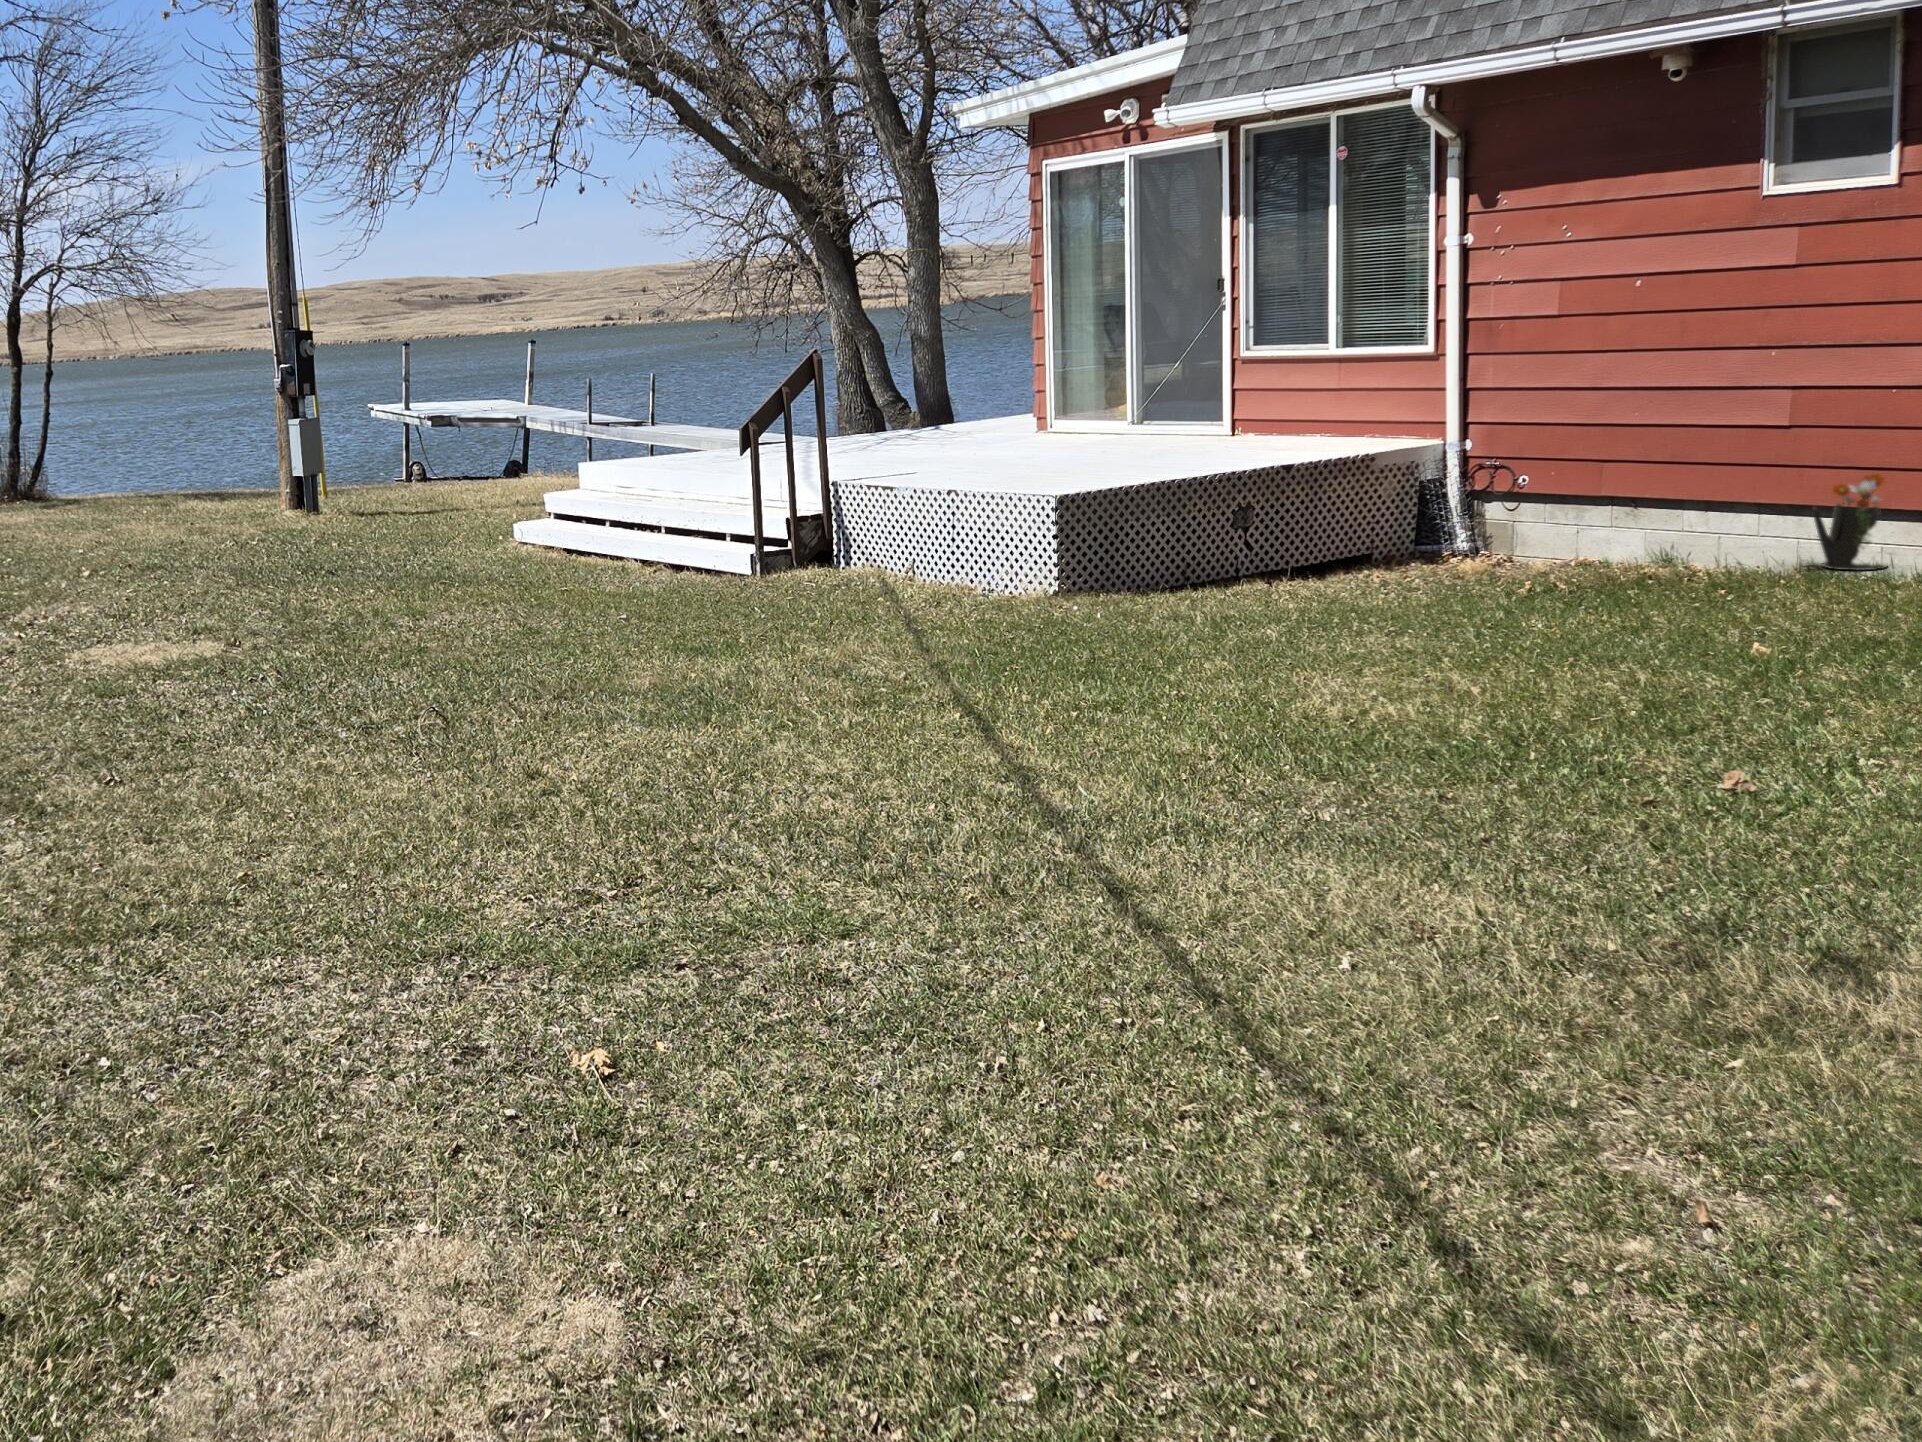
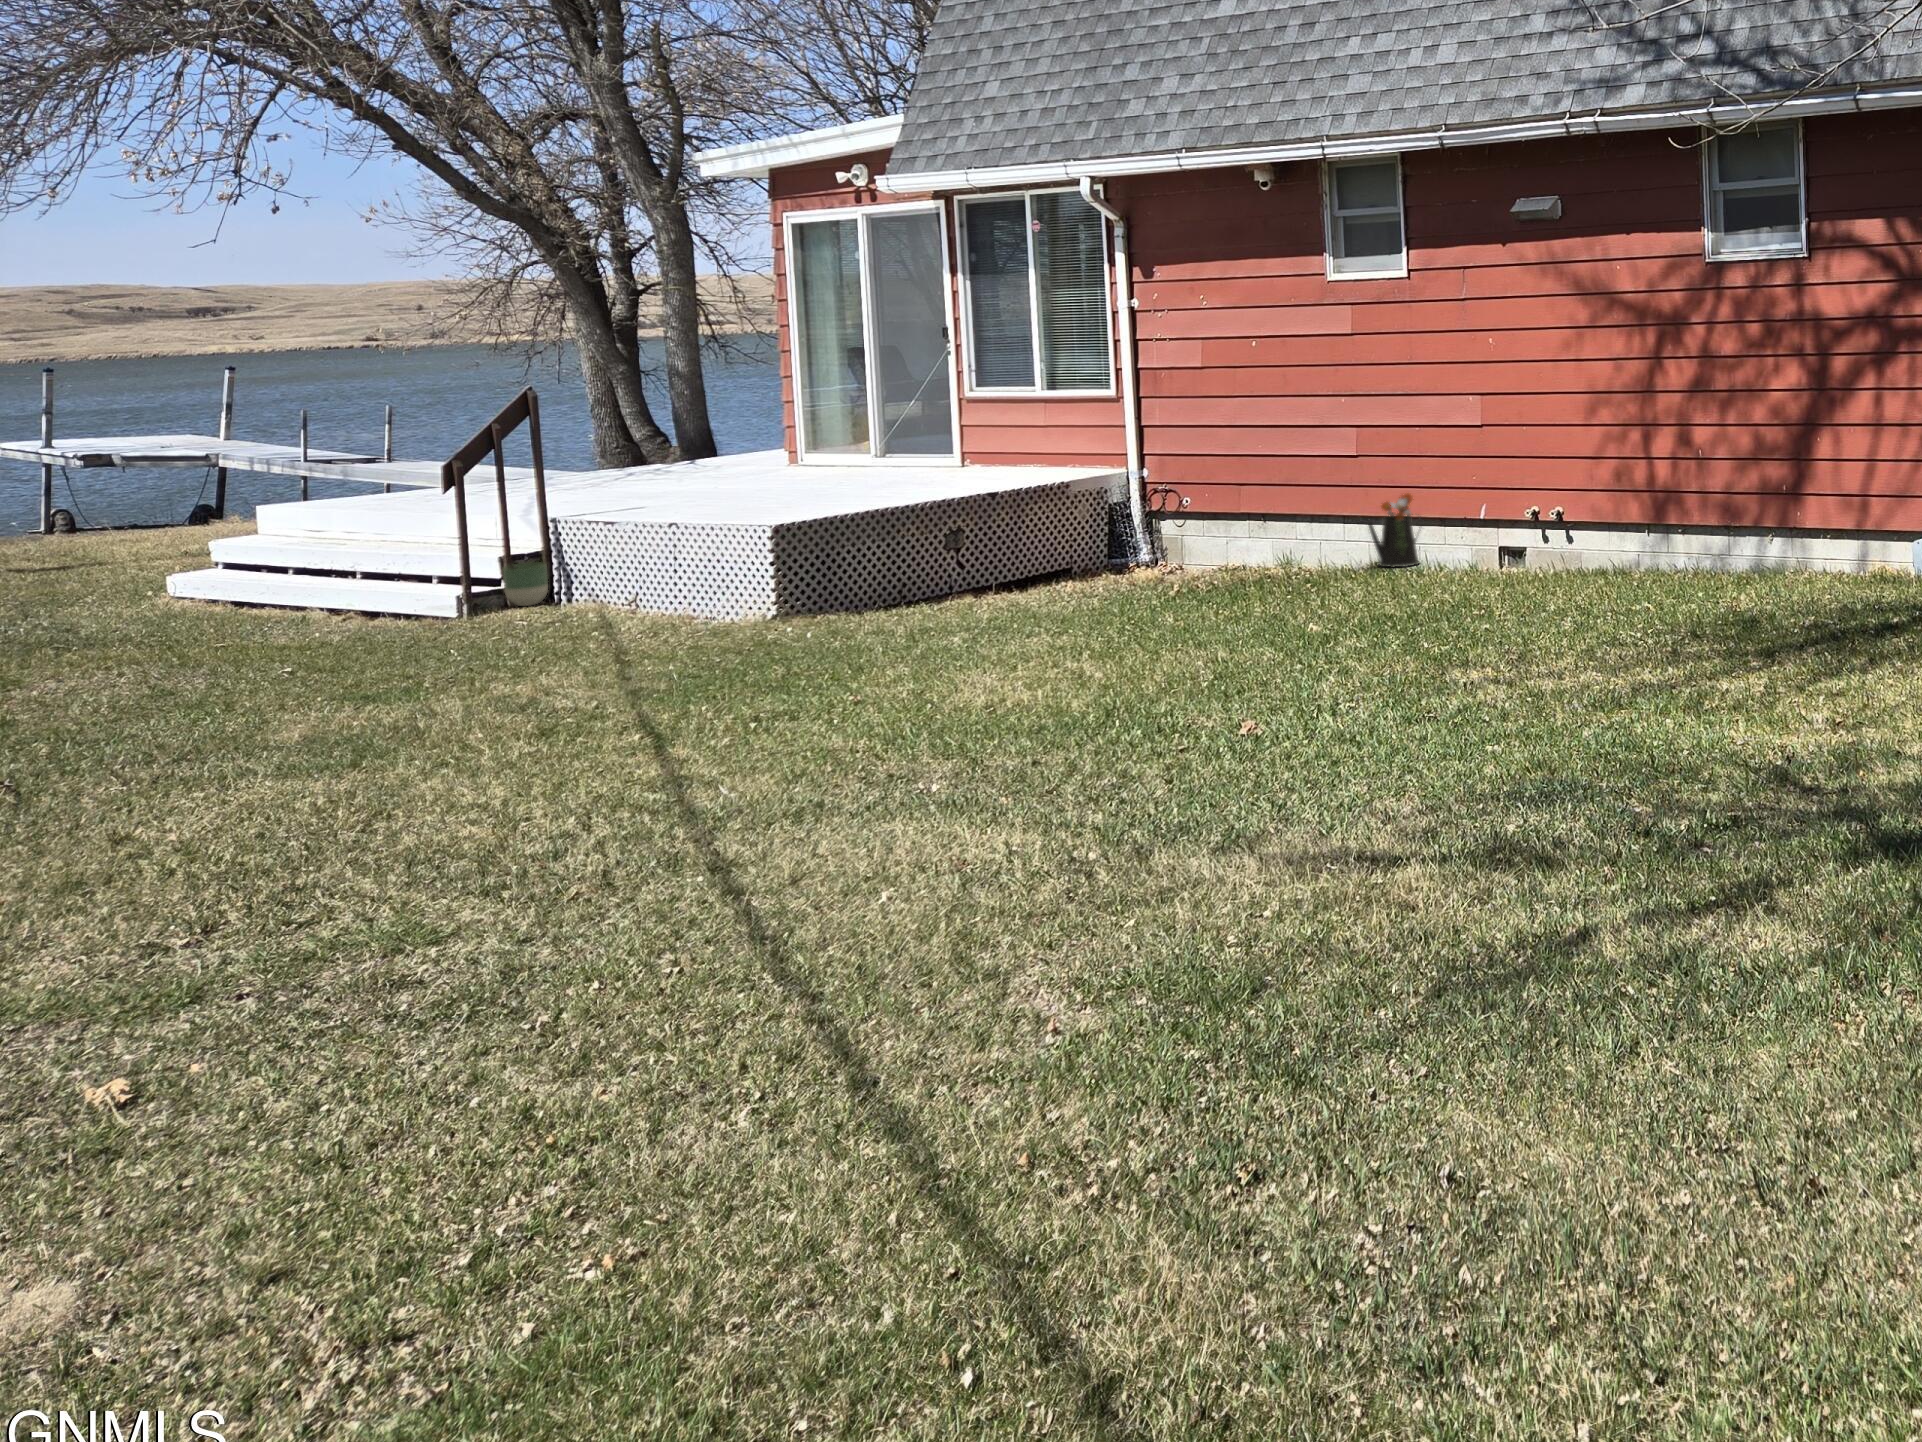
planter: none [787,524,826,566] -> present [502,562,548,606]

